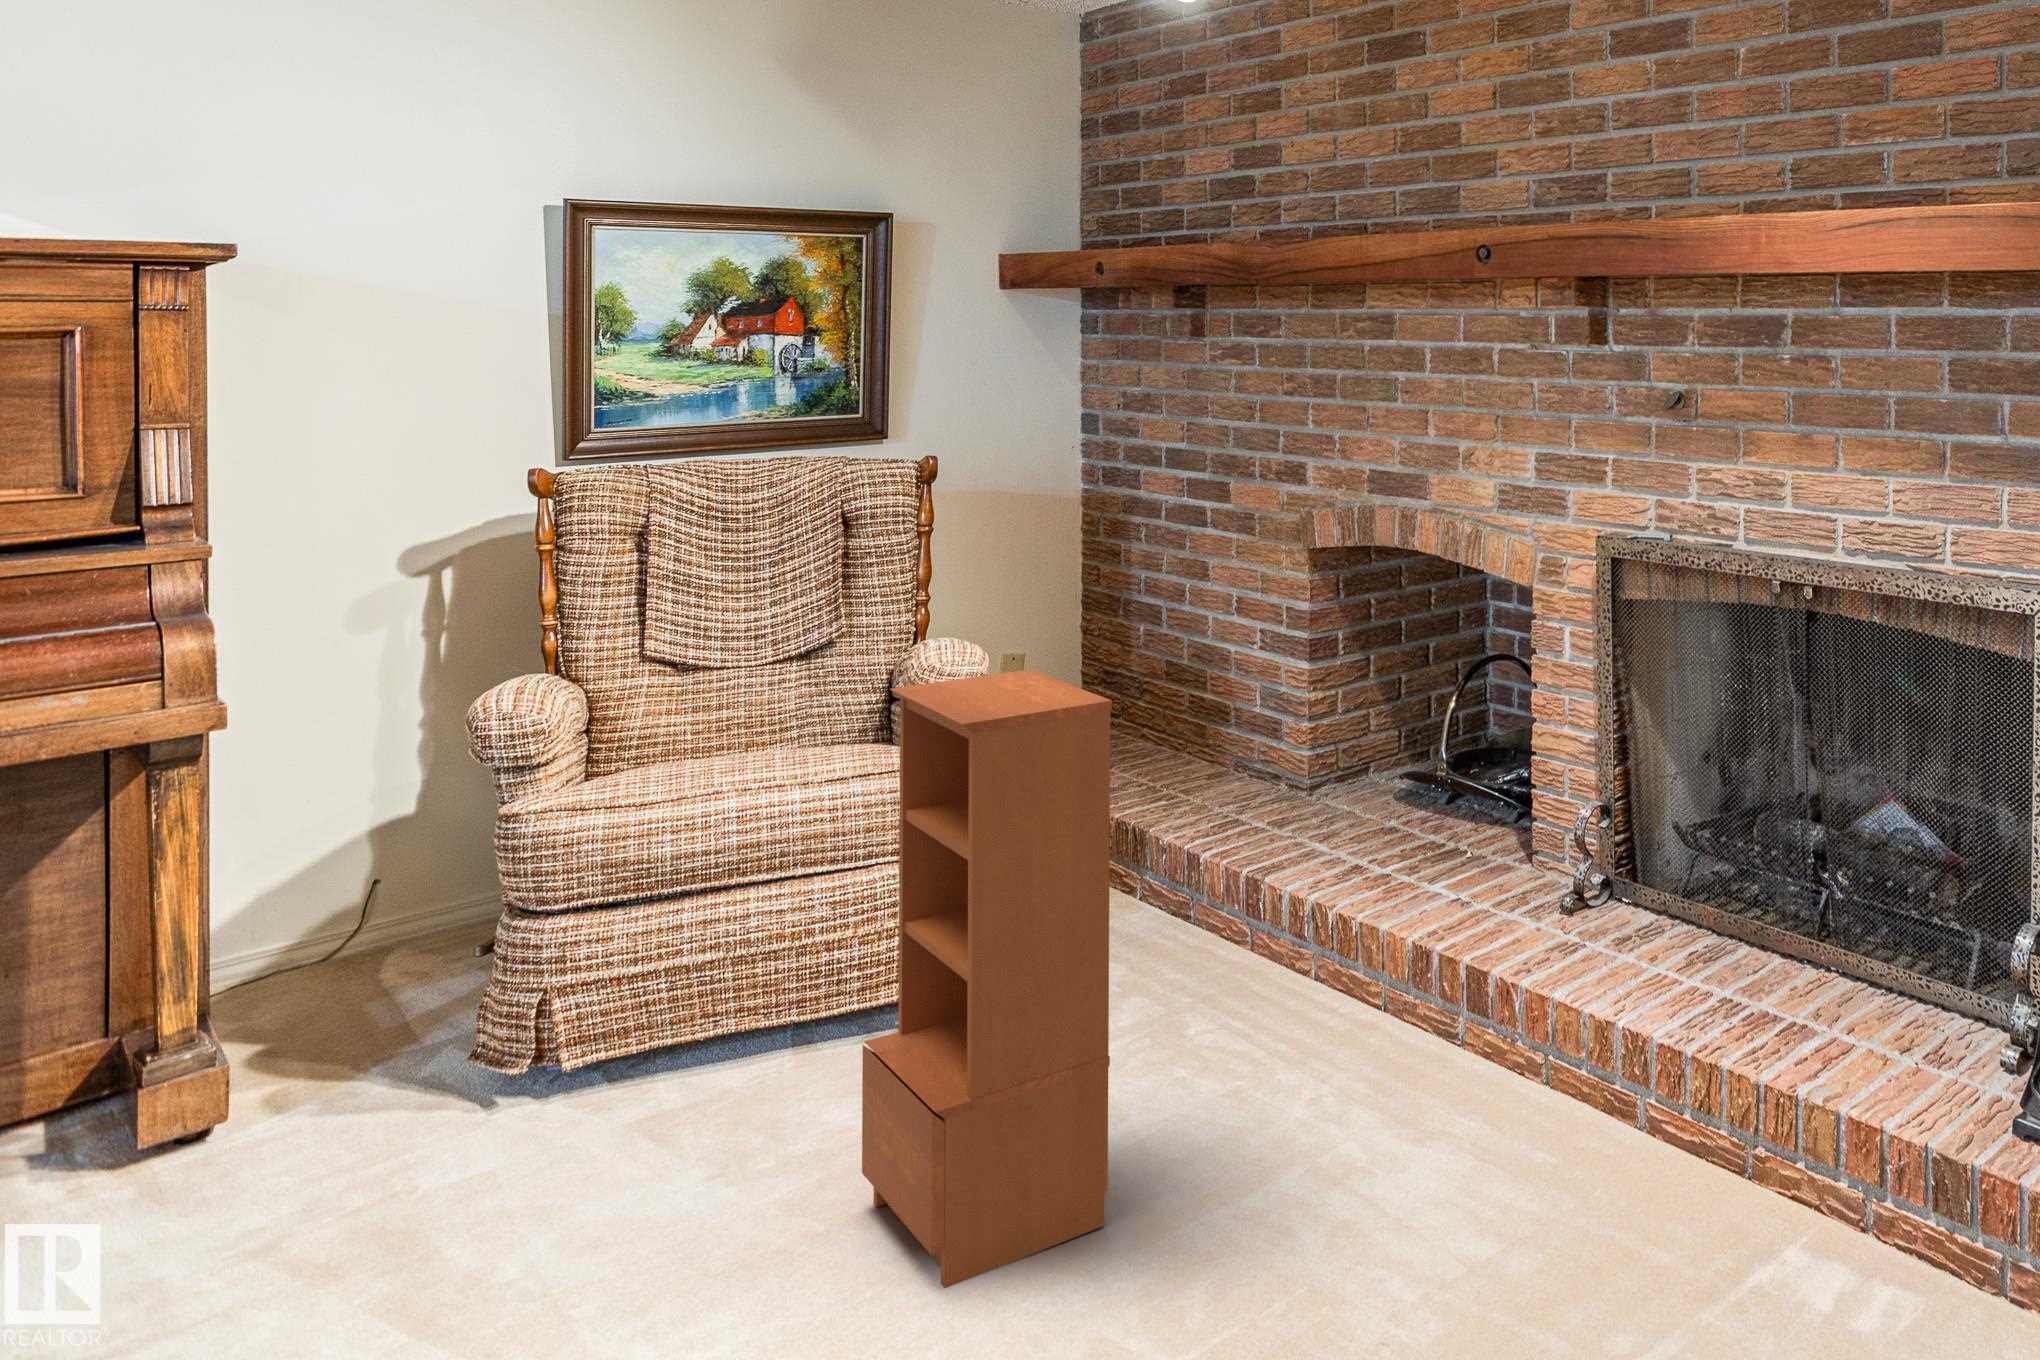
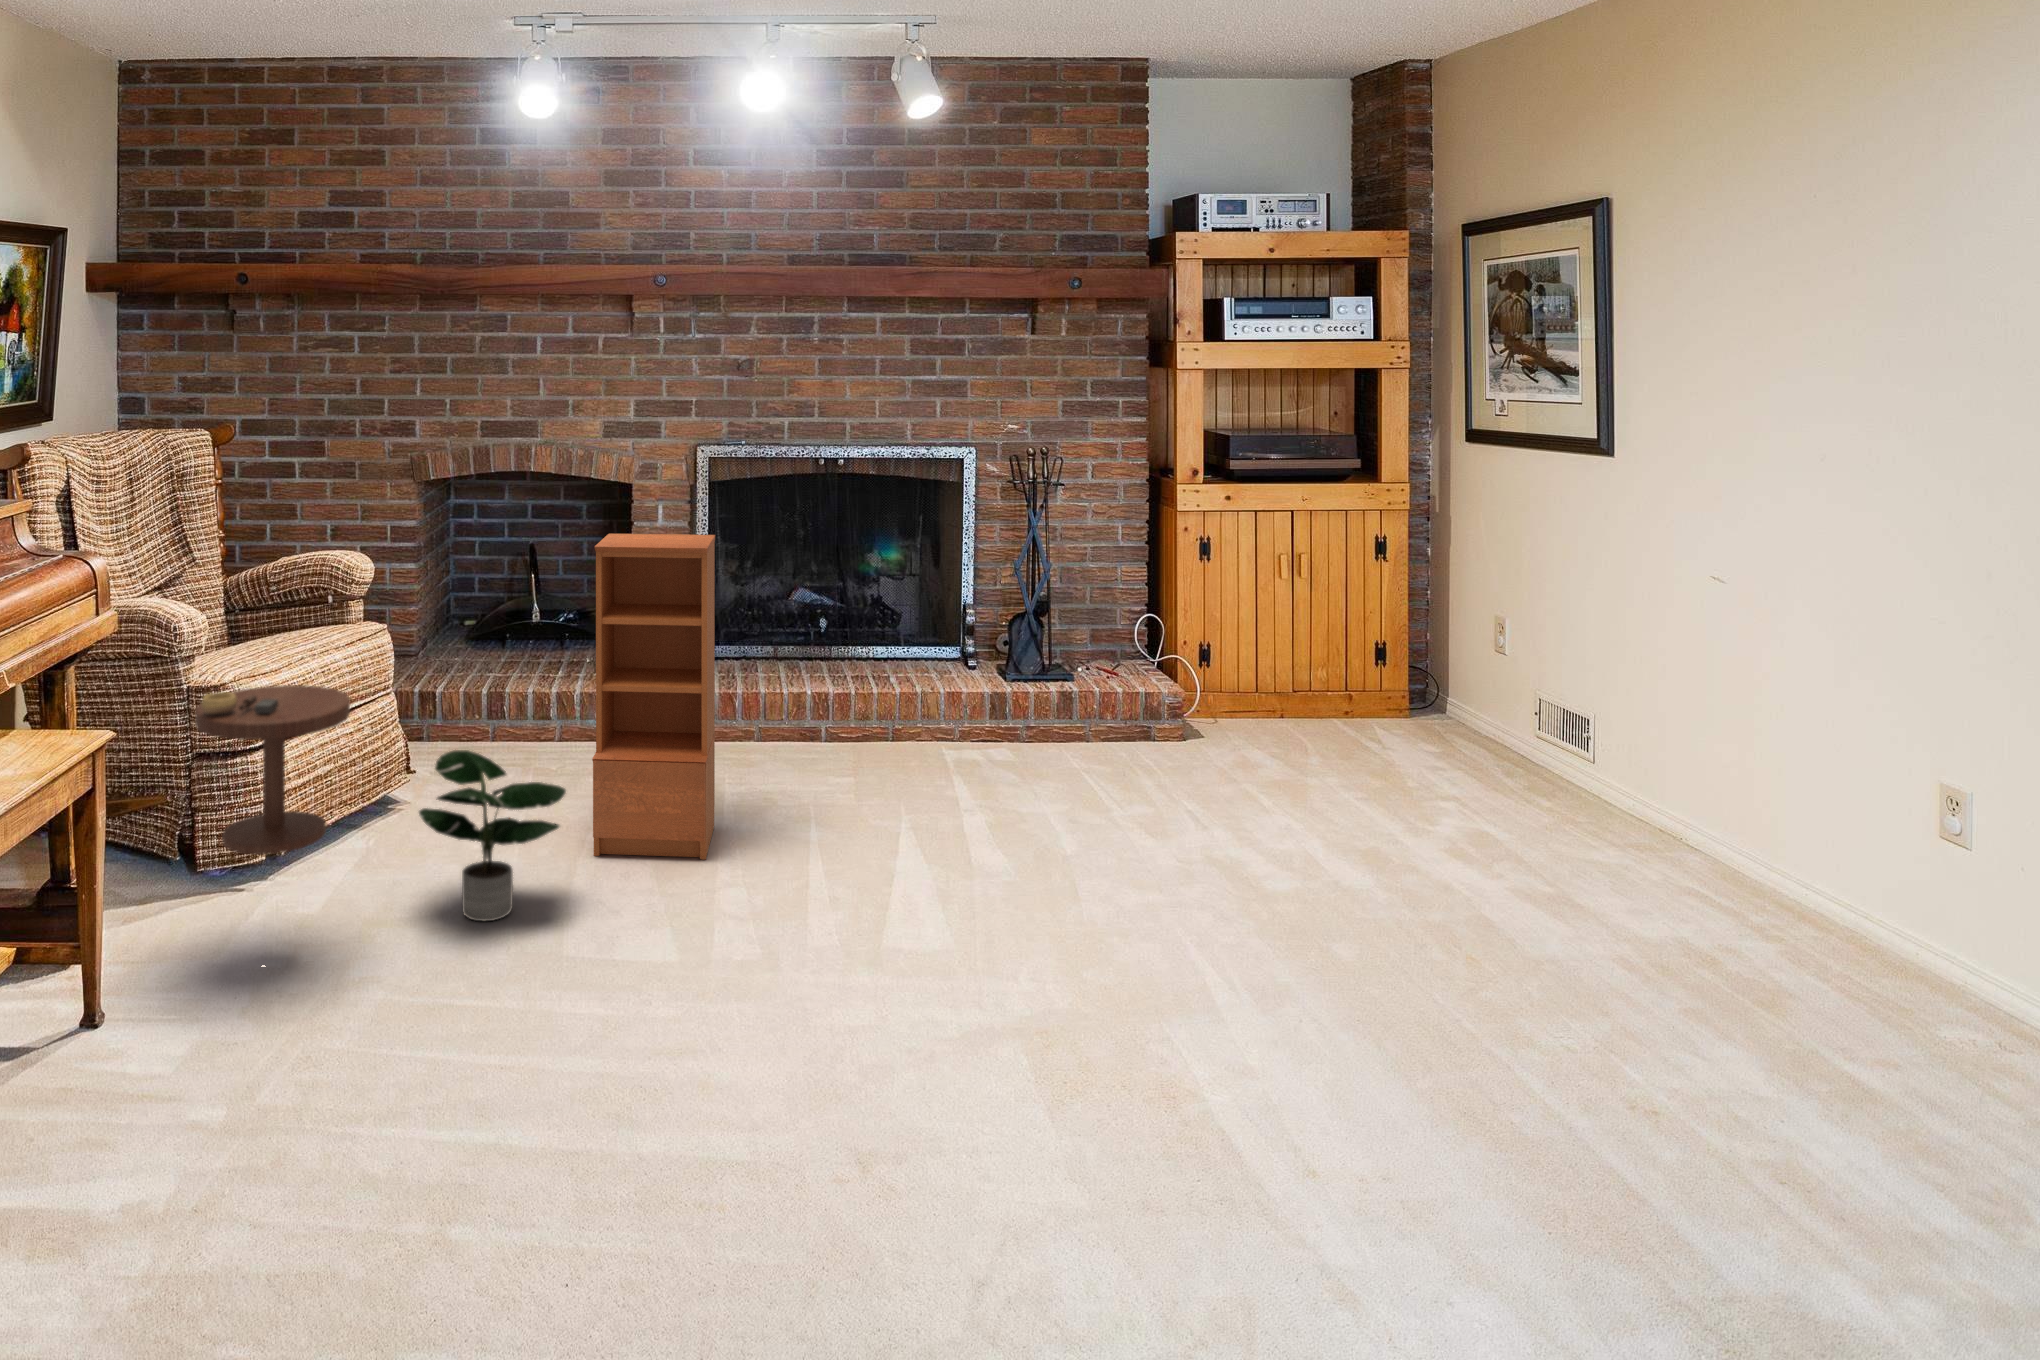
side table: none [153,811,405,1203] -> present [195,685,350,855]
potted plant: none [433,968,683,1260] -> present [419,750,566,922]

